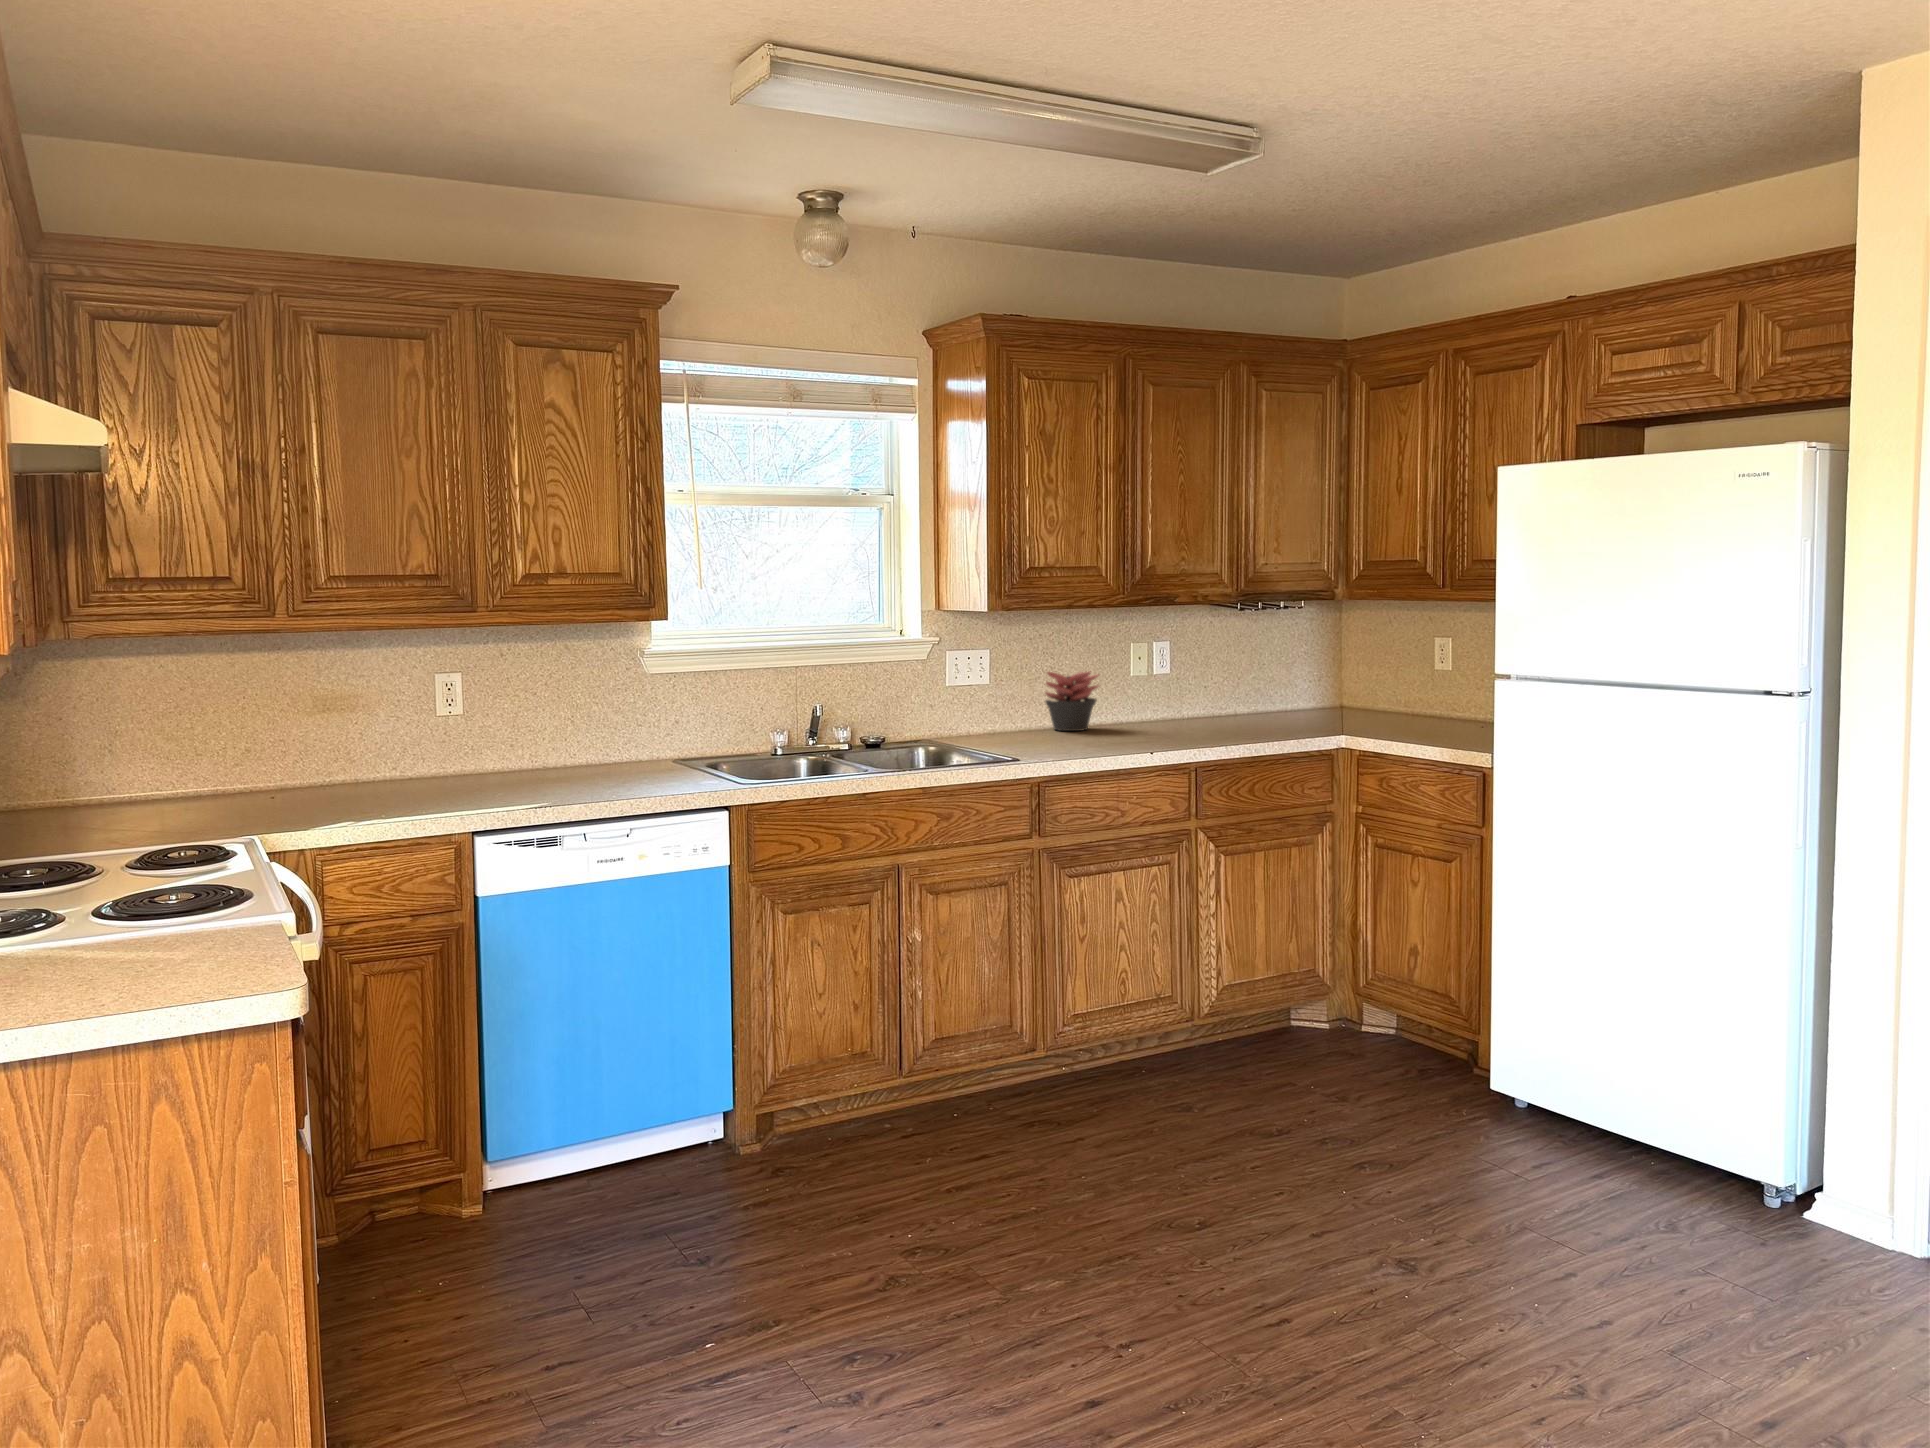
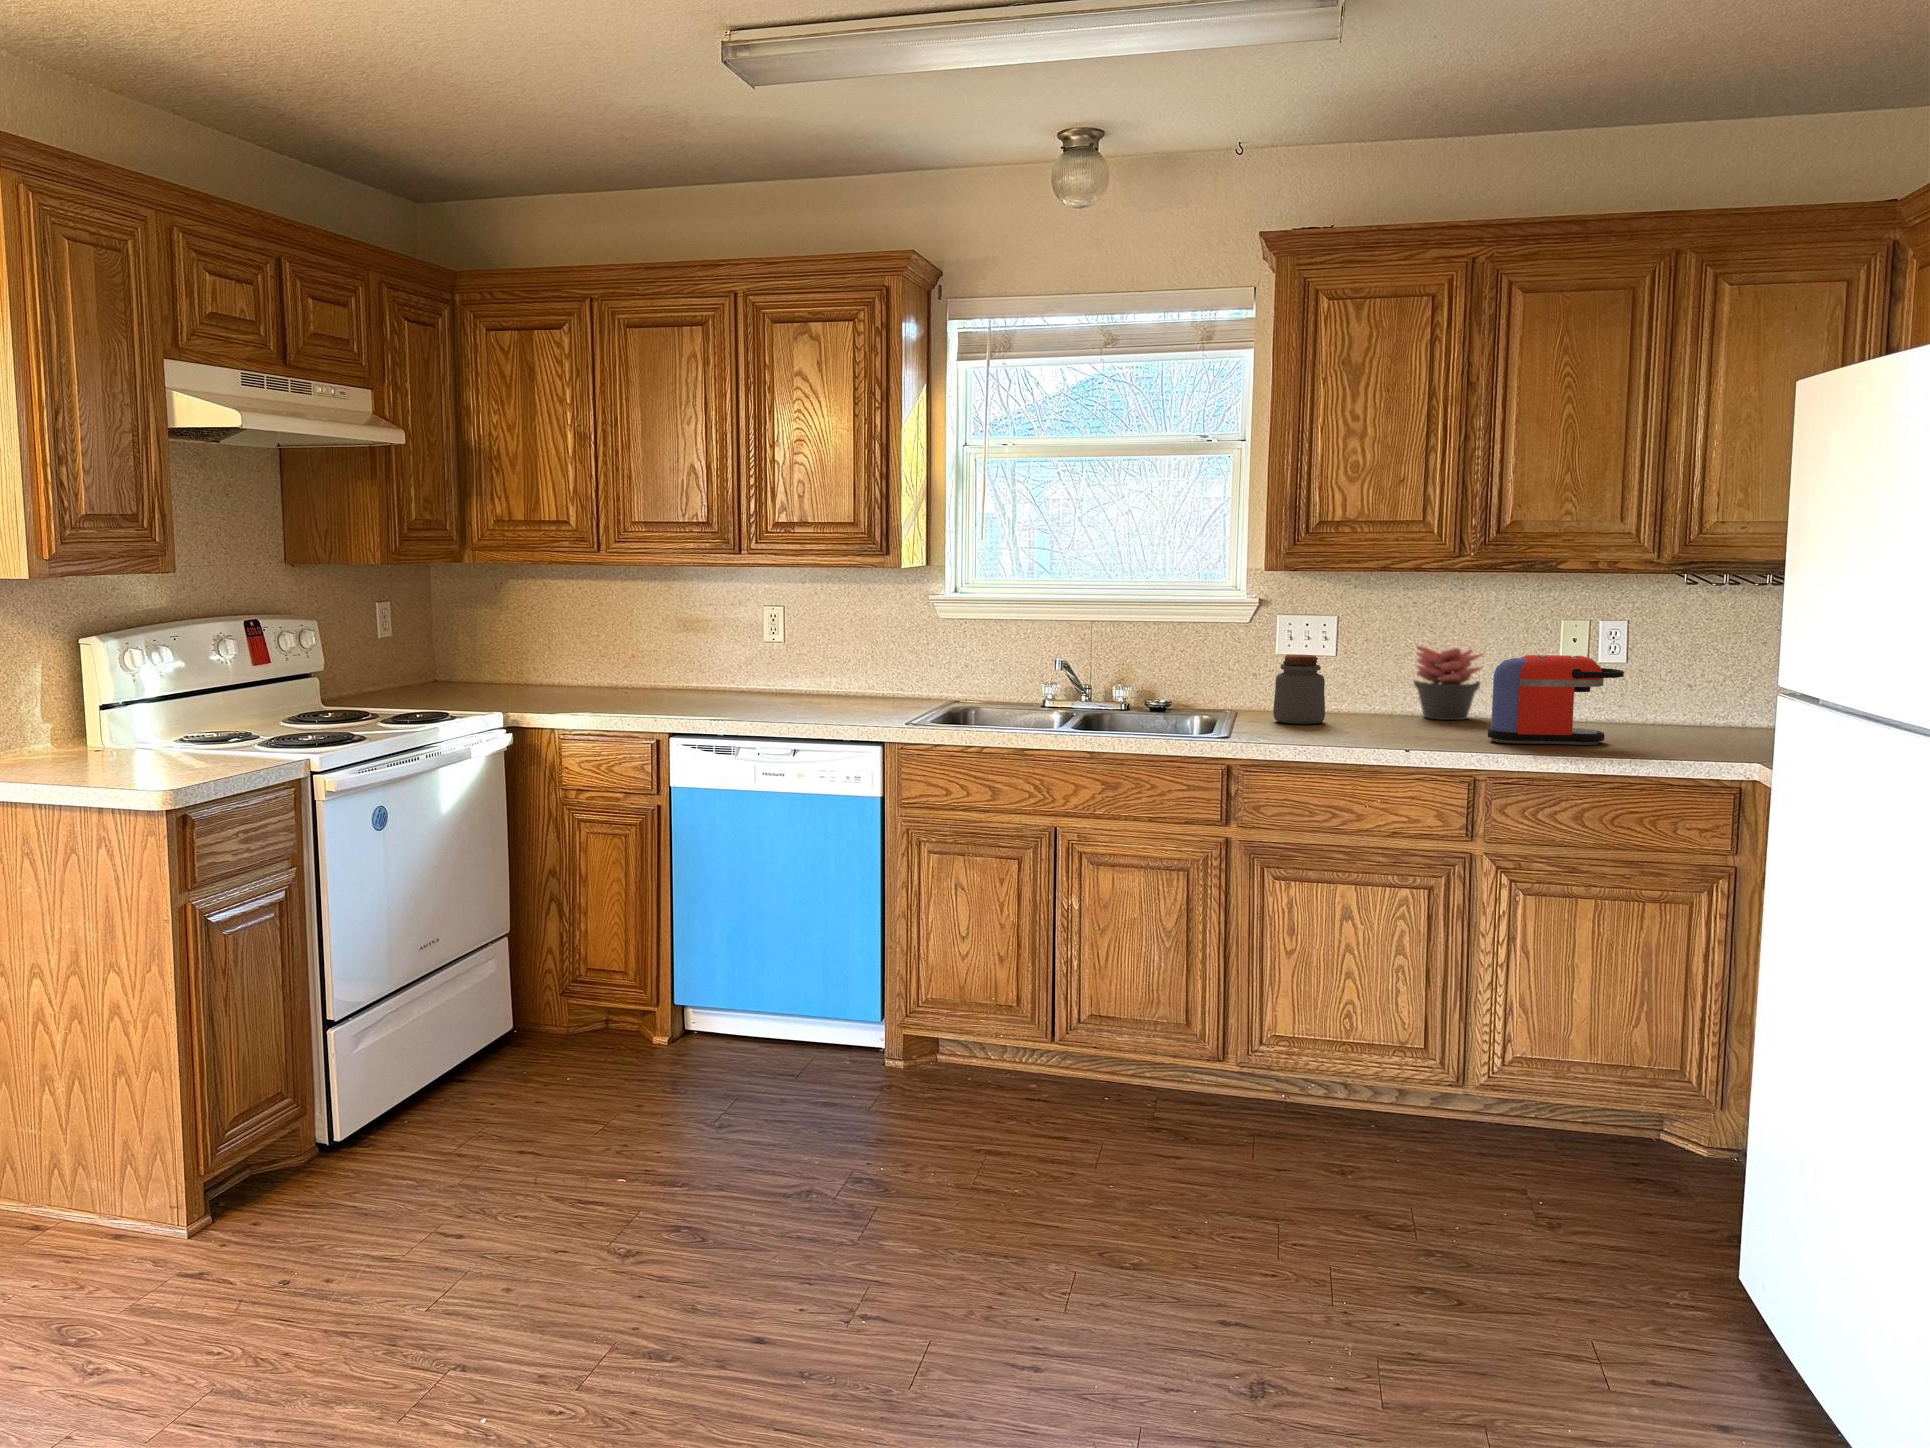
coffee maker: none [1166,669,1242,740] -> present [1488,655,1624,745]
jar: none [977,685,1021,746] -> present [1273,654,1325,724]

